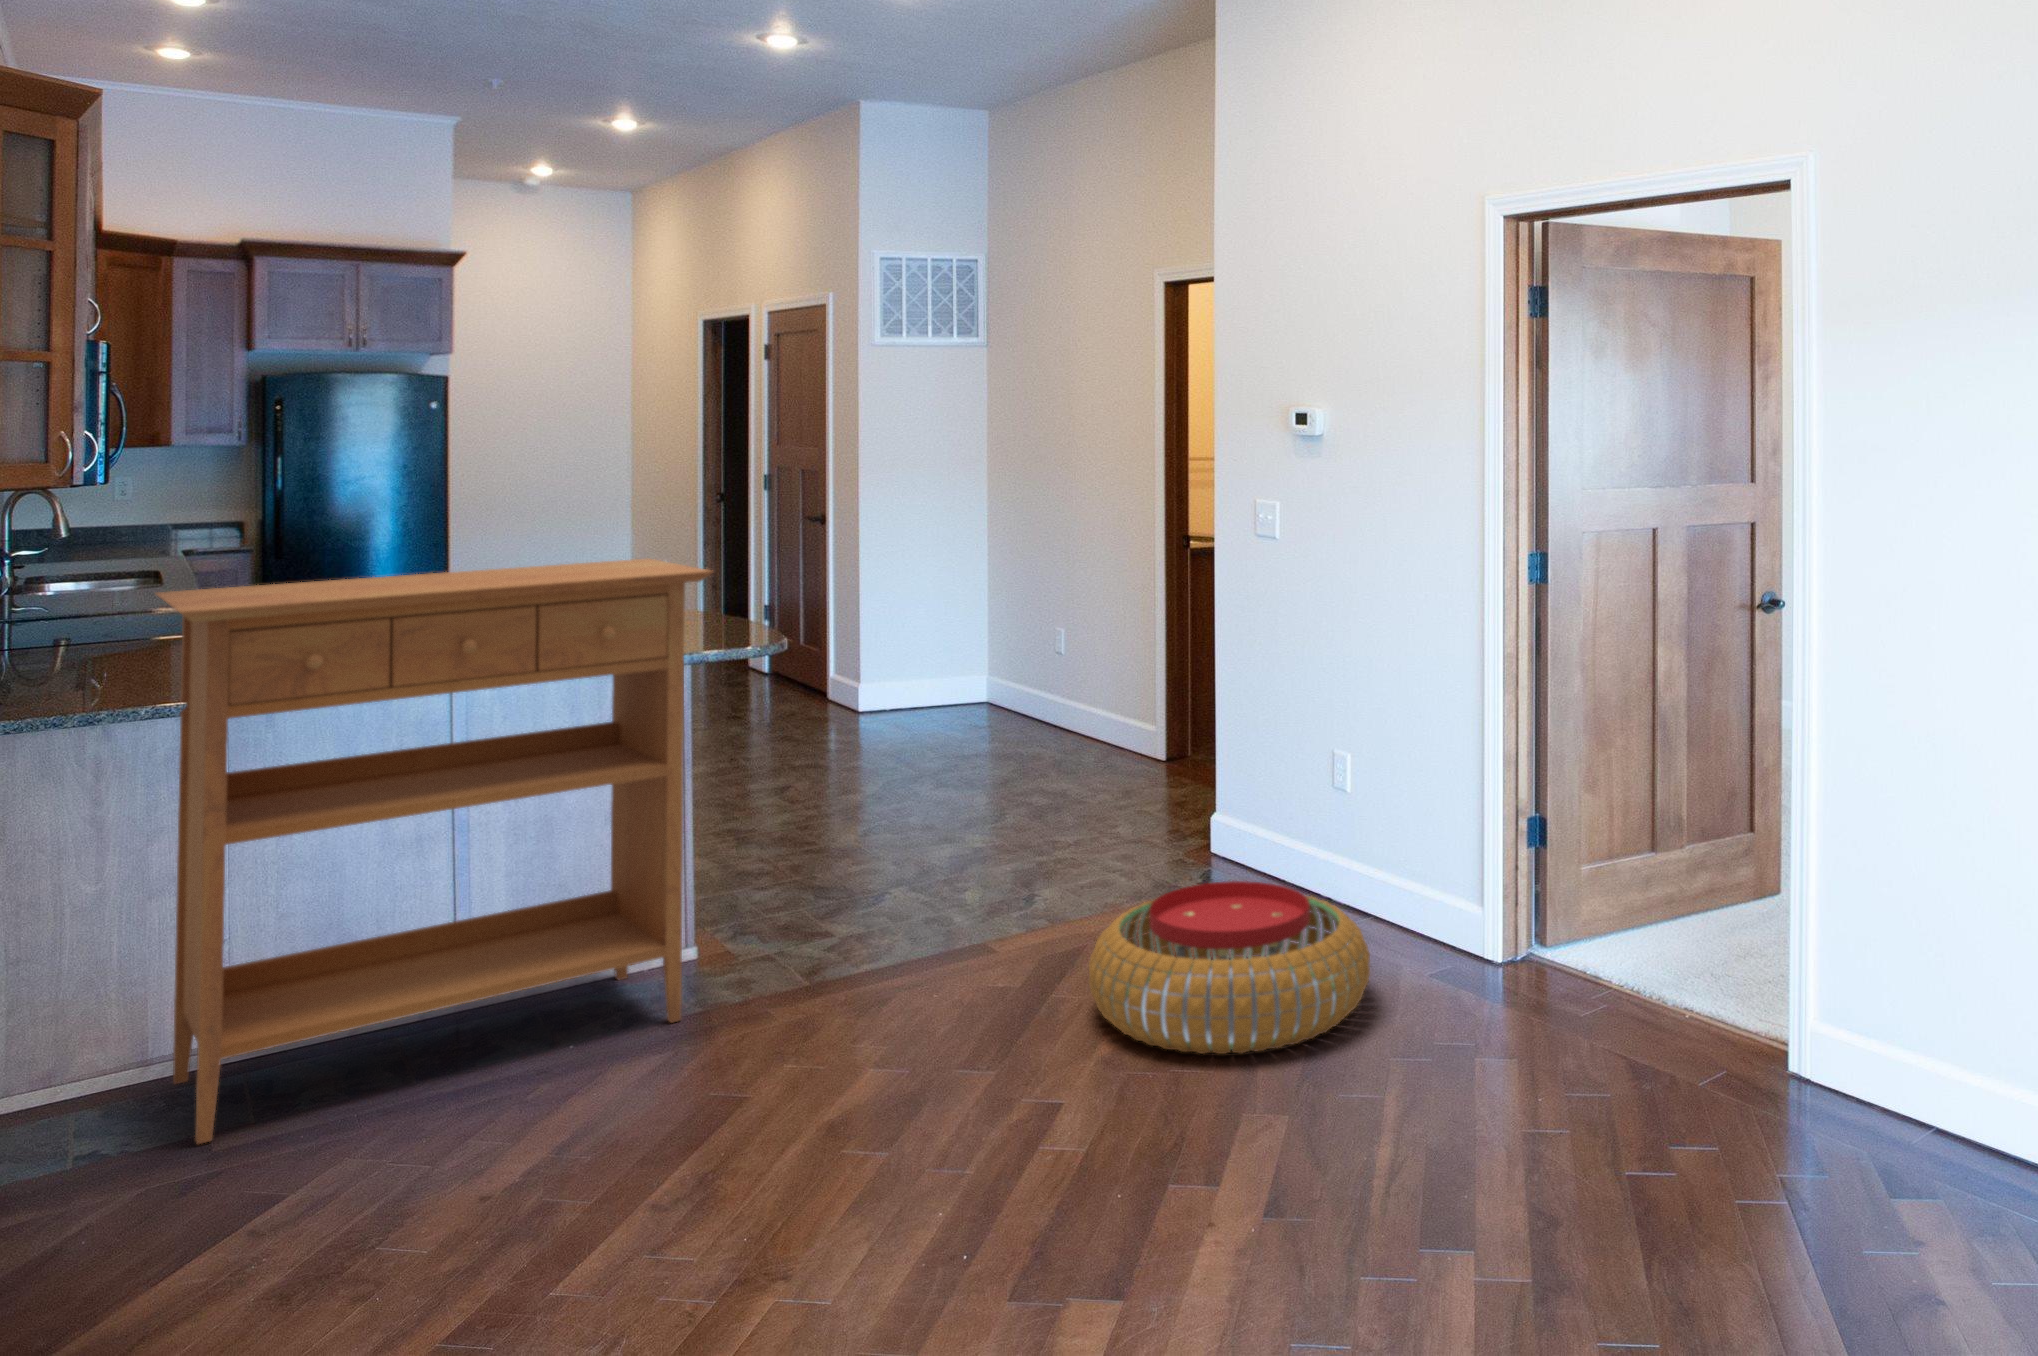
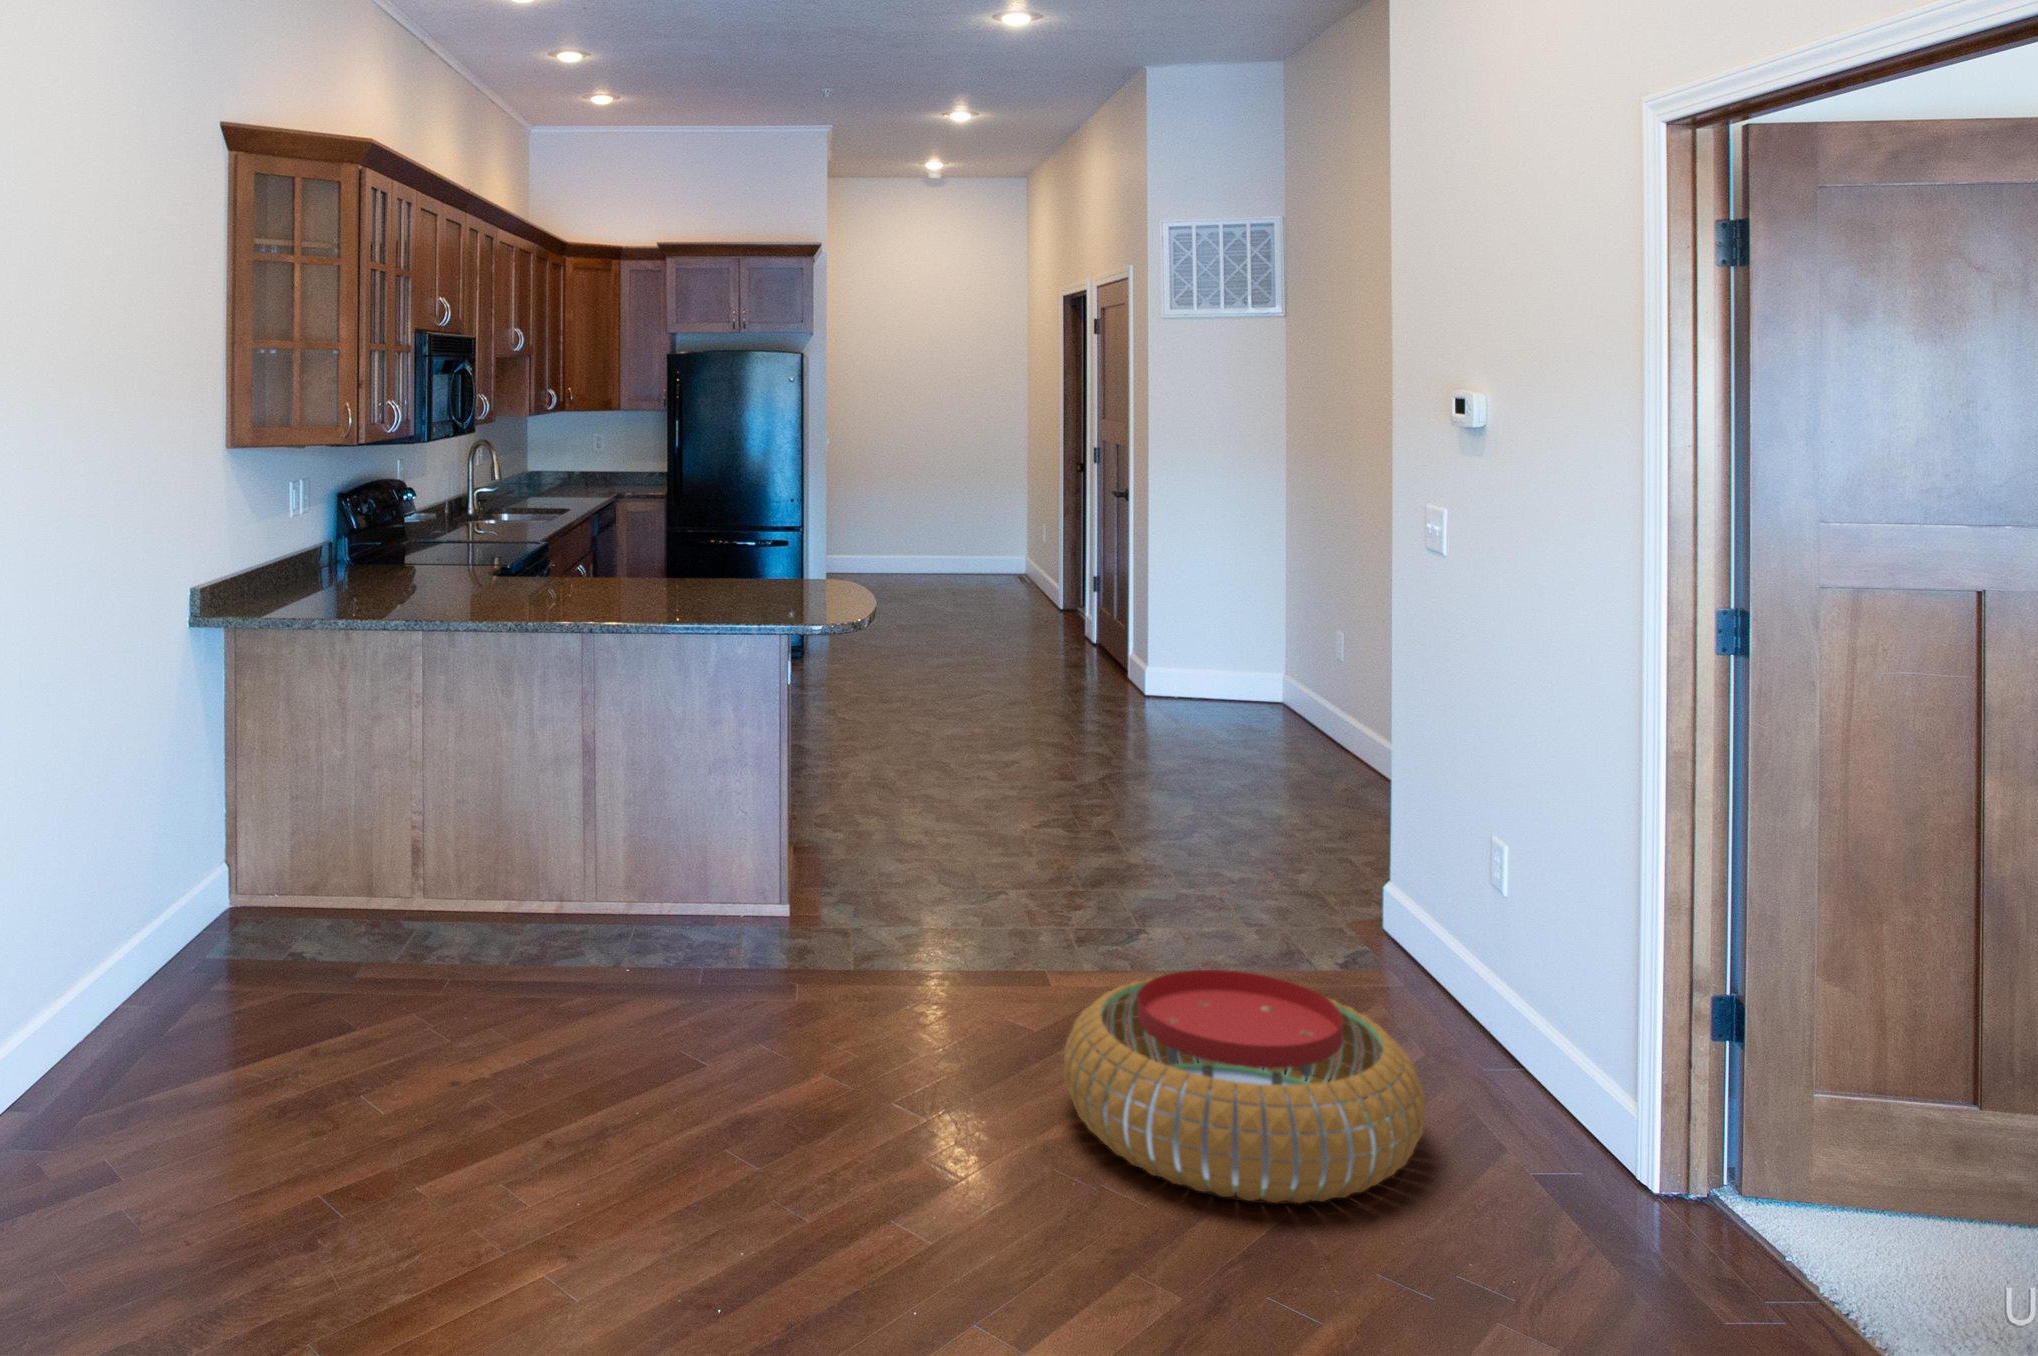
console table: present [156,558,713,1144] -> none [317,524,746,975]

